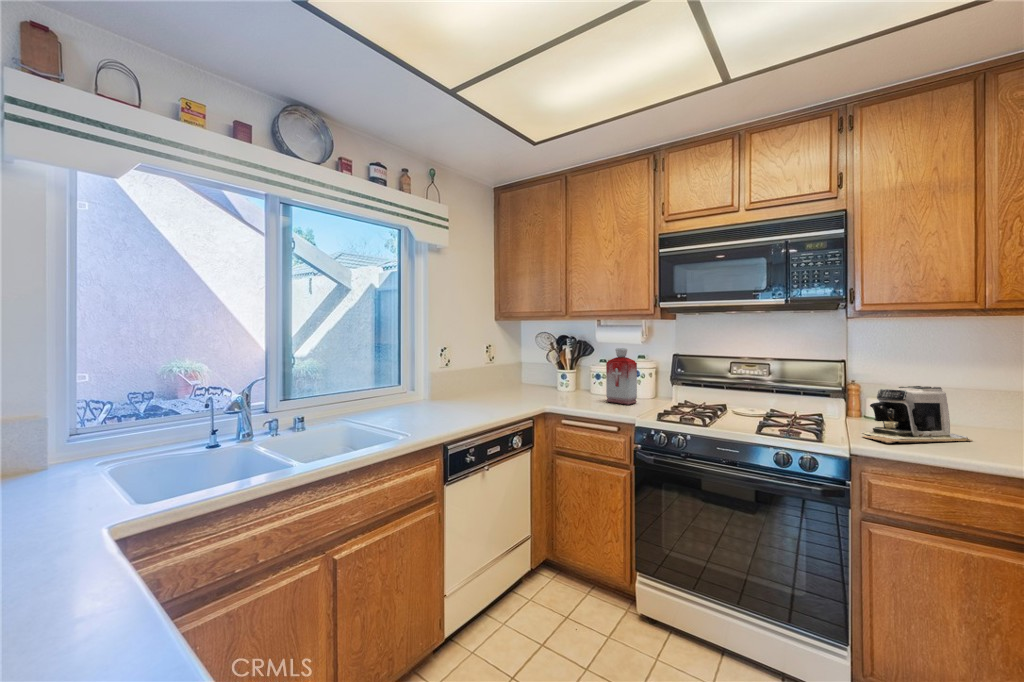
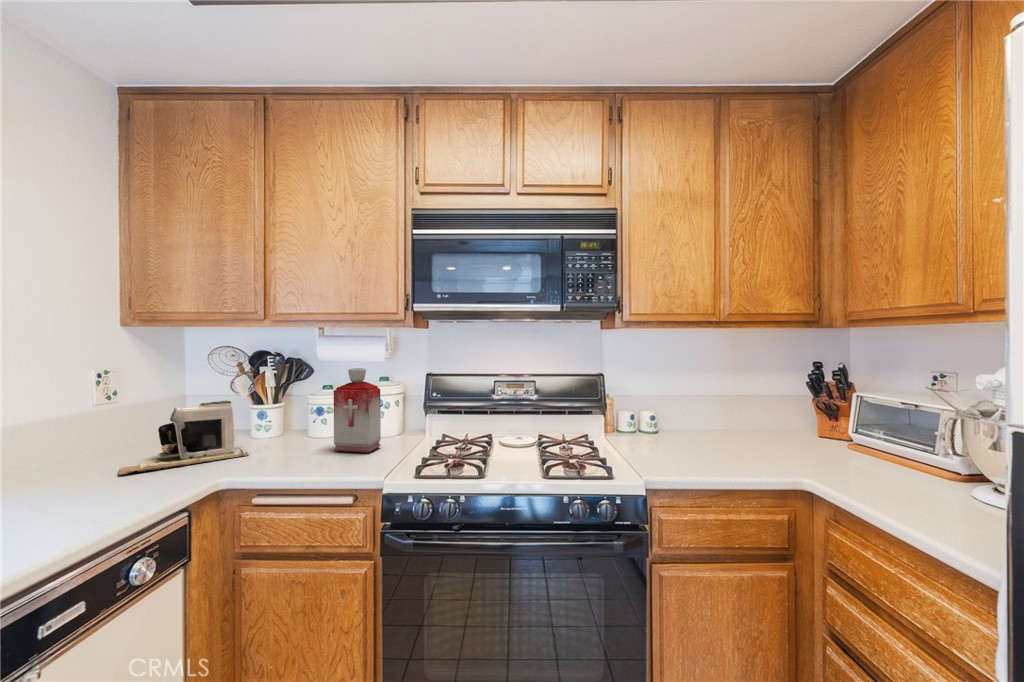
coffee maker: present [863,386,972,443] -> present [119,401,248,475]

